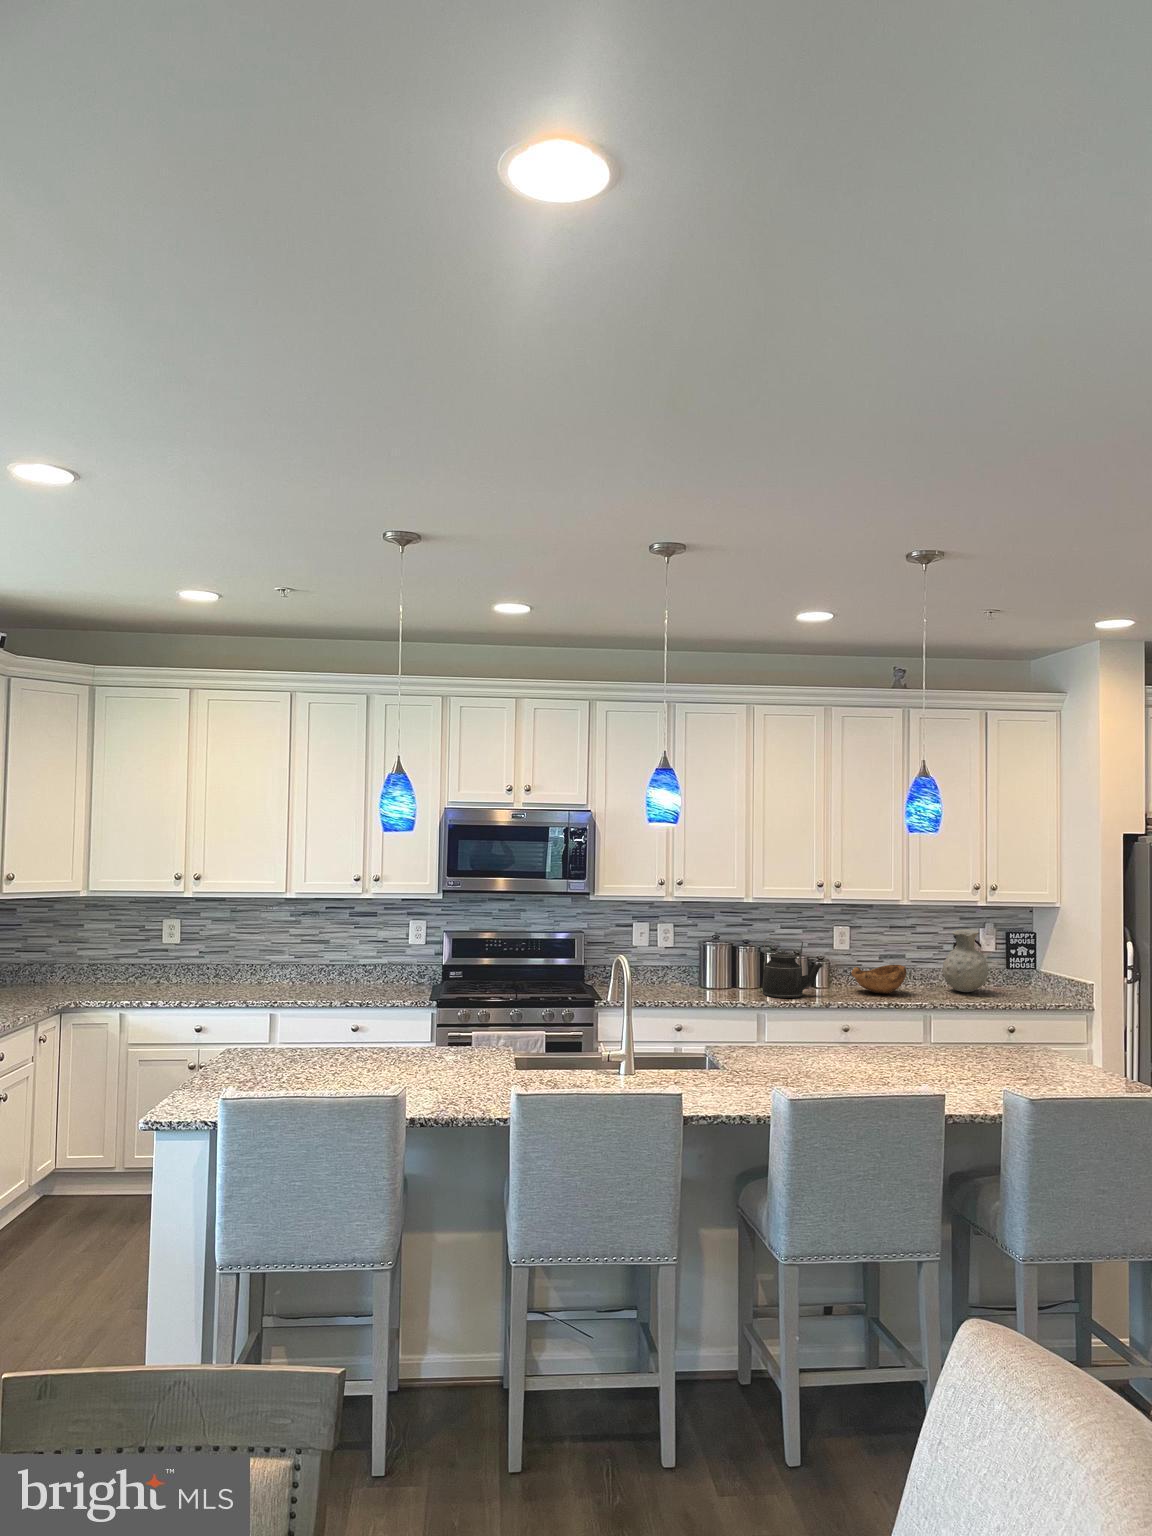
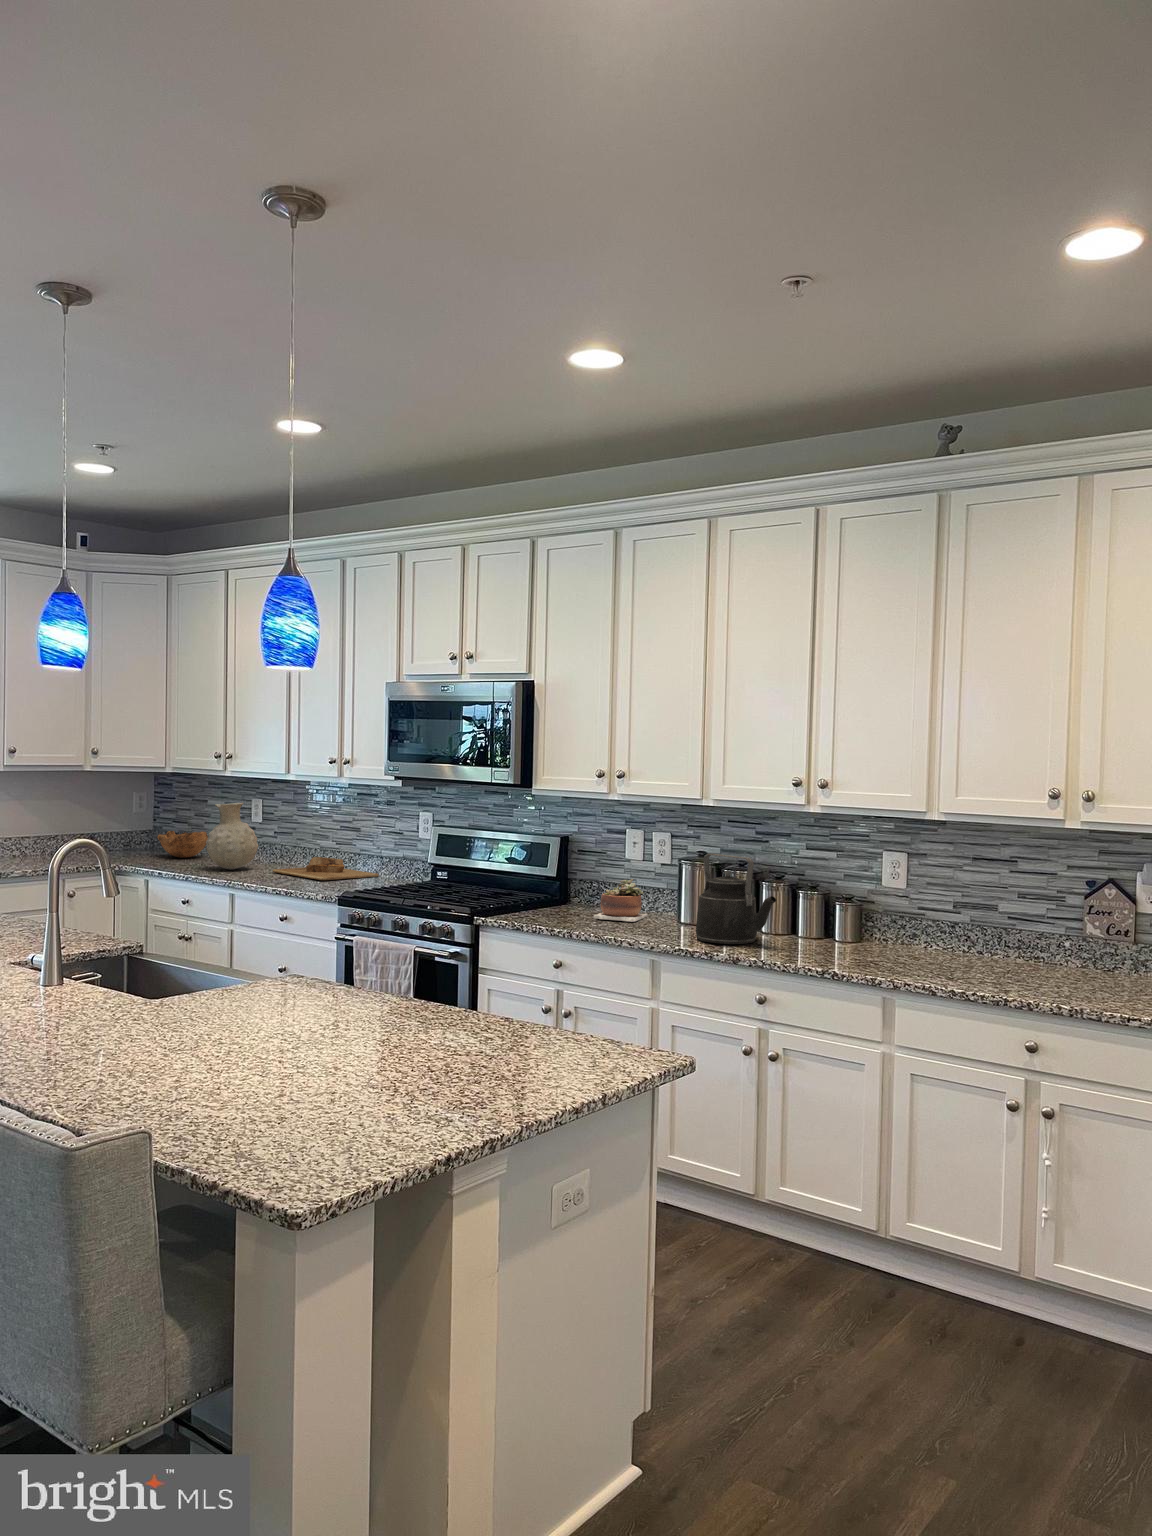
vase: present [942,930,989,992] -> present [206,803,258,870]
succulent plant: none [661,961,701,992] -> present [594,879,648,922]
wooden bowl: present [852,965,906,994] -> present [158,831,208,858]
cutting board: none [272,971,369,992] -> present [273,857,379,880]

